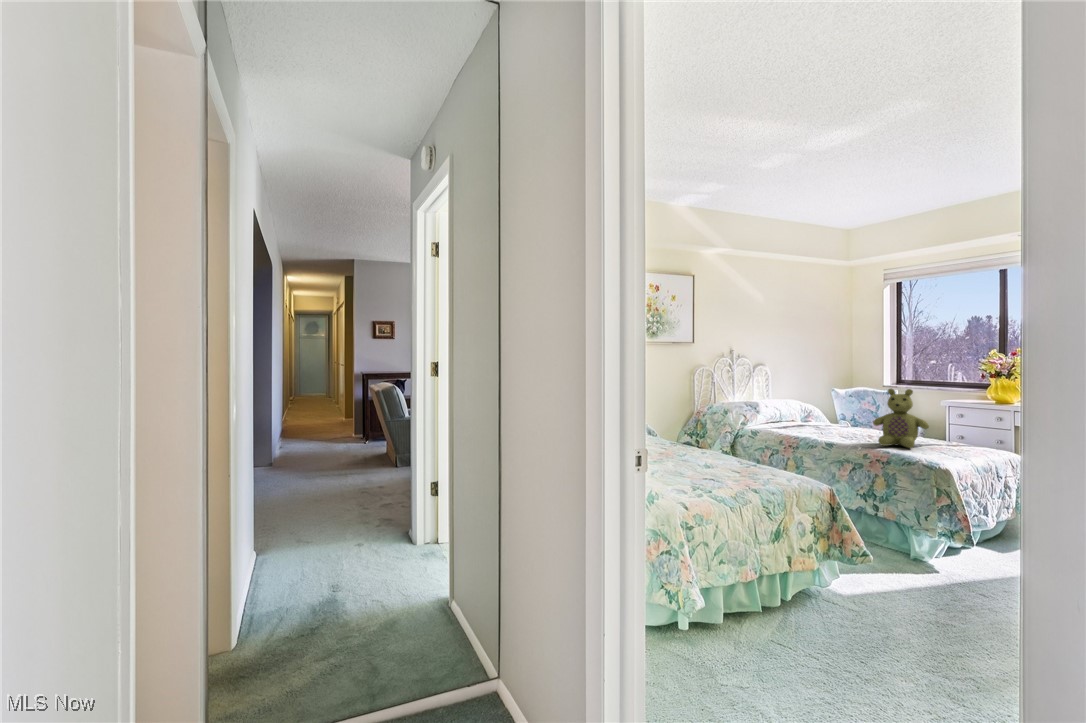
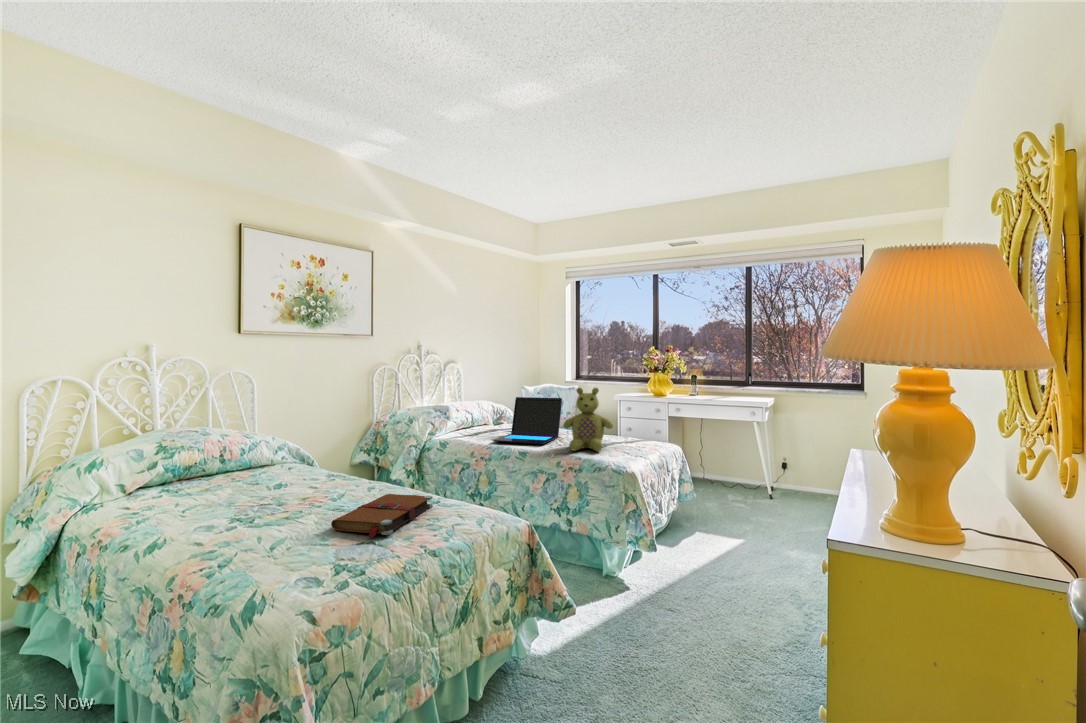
laptop: none [800,397,874,439] -> present [493,397,562,444]
book: none [683,456,752,477] -> present [331,494,433,537]

